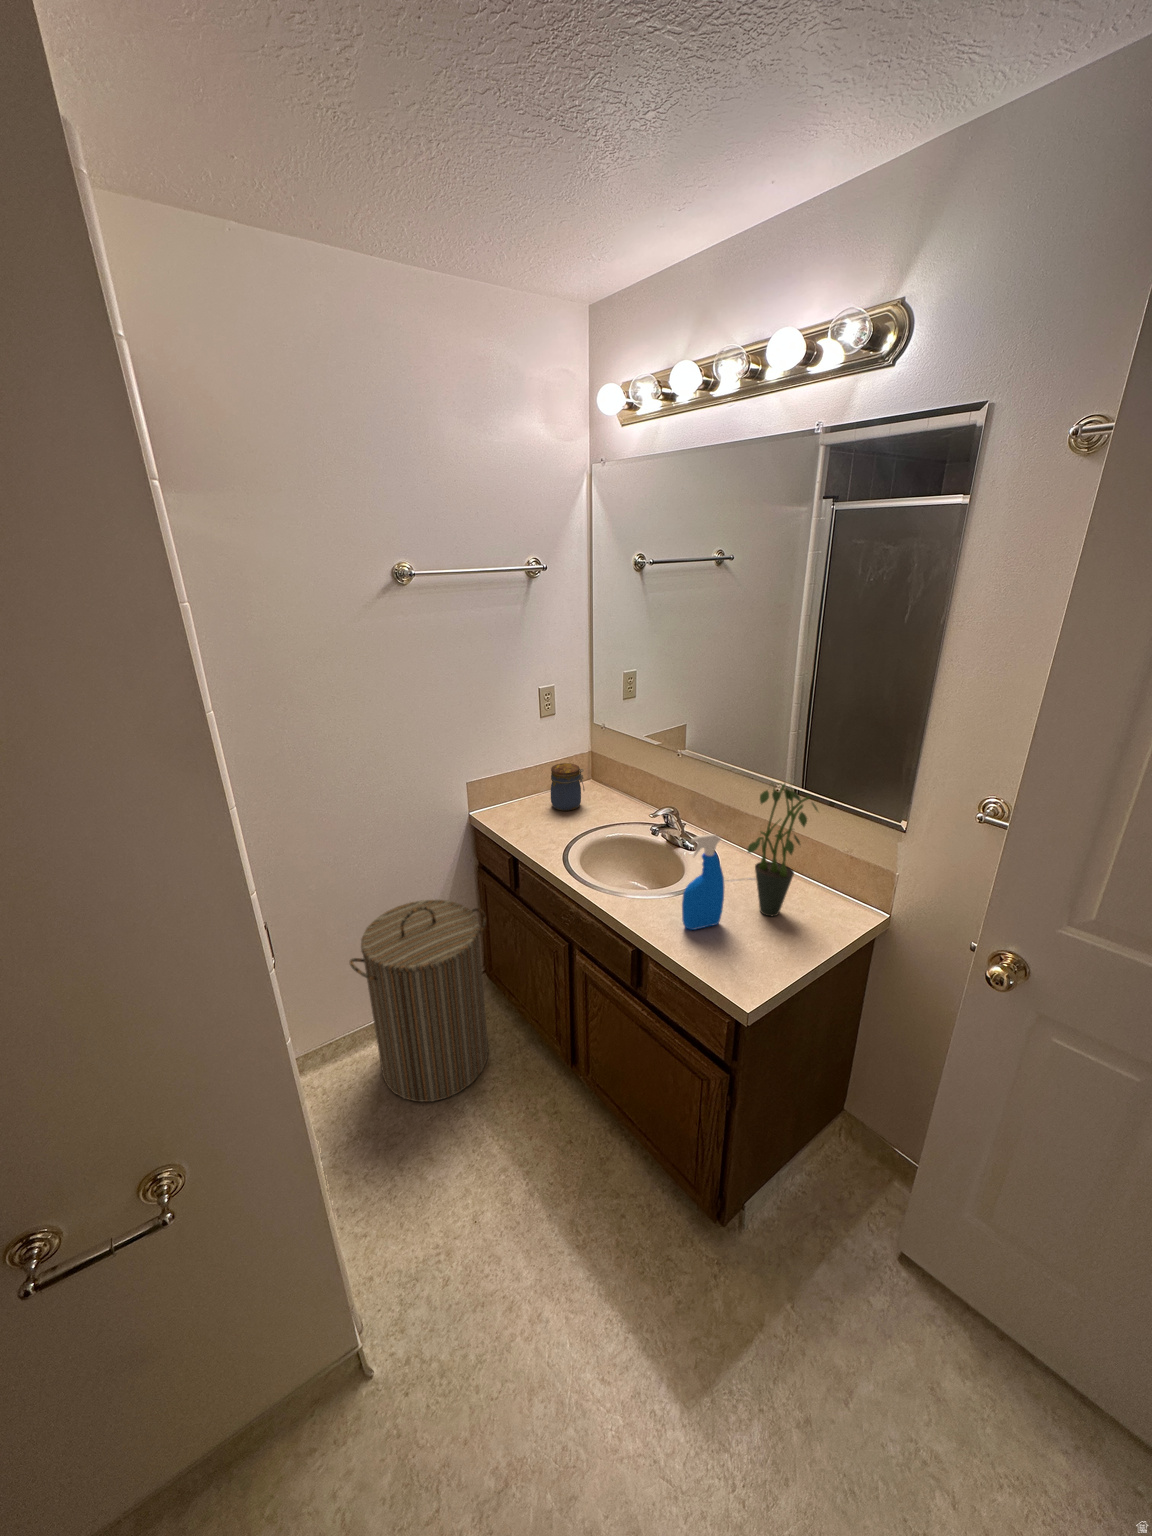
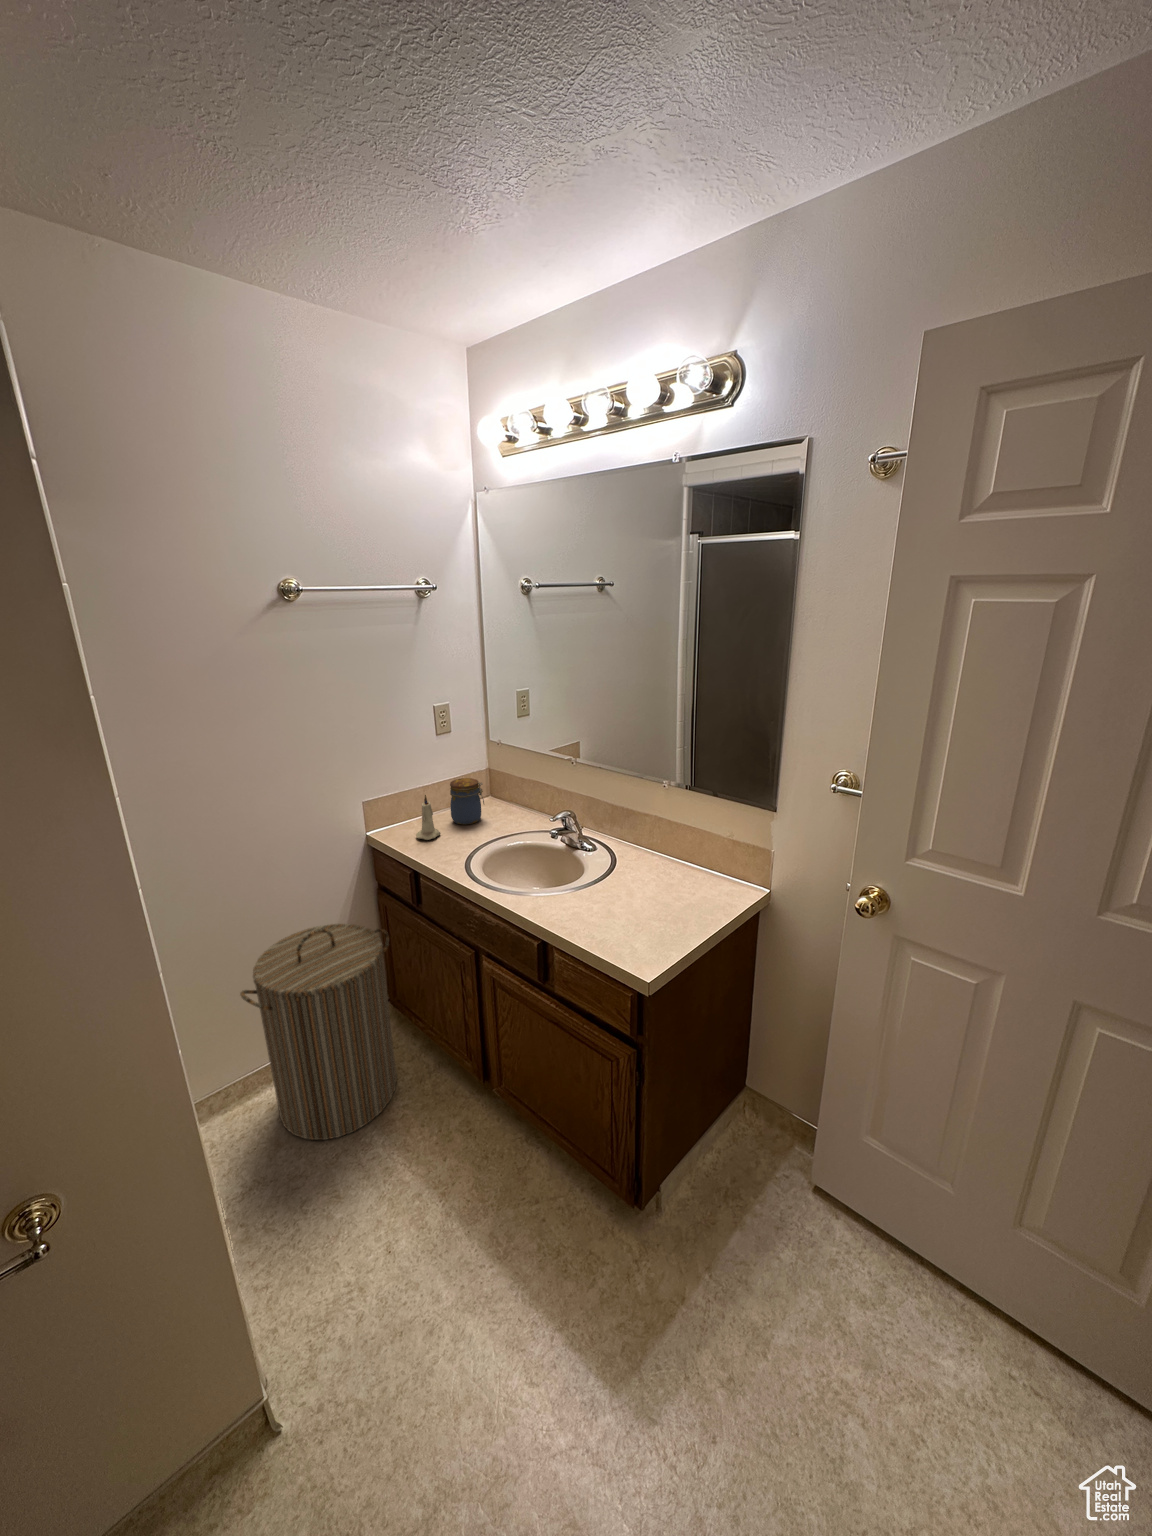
candle: none [515,780,540,825] -> present [416,795,441,840]
potted plant: present [748,783,818,916] -> none [640,772,701,900]
spray bottle: present [682,834,724,930] -> none [583,822,622,917]

